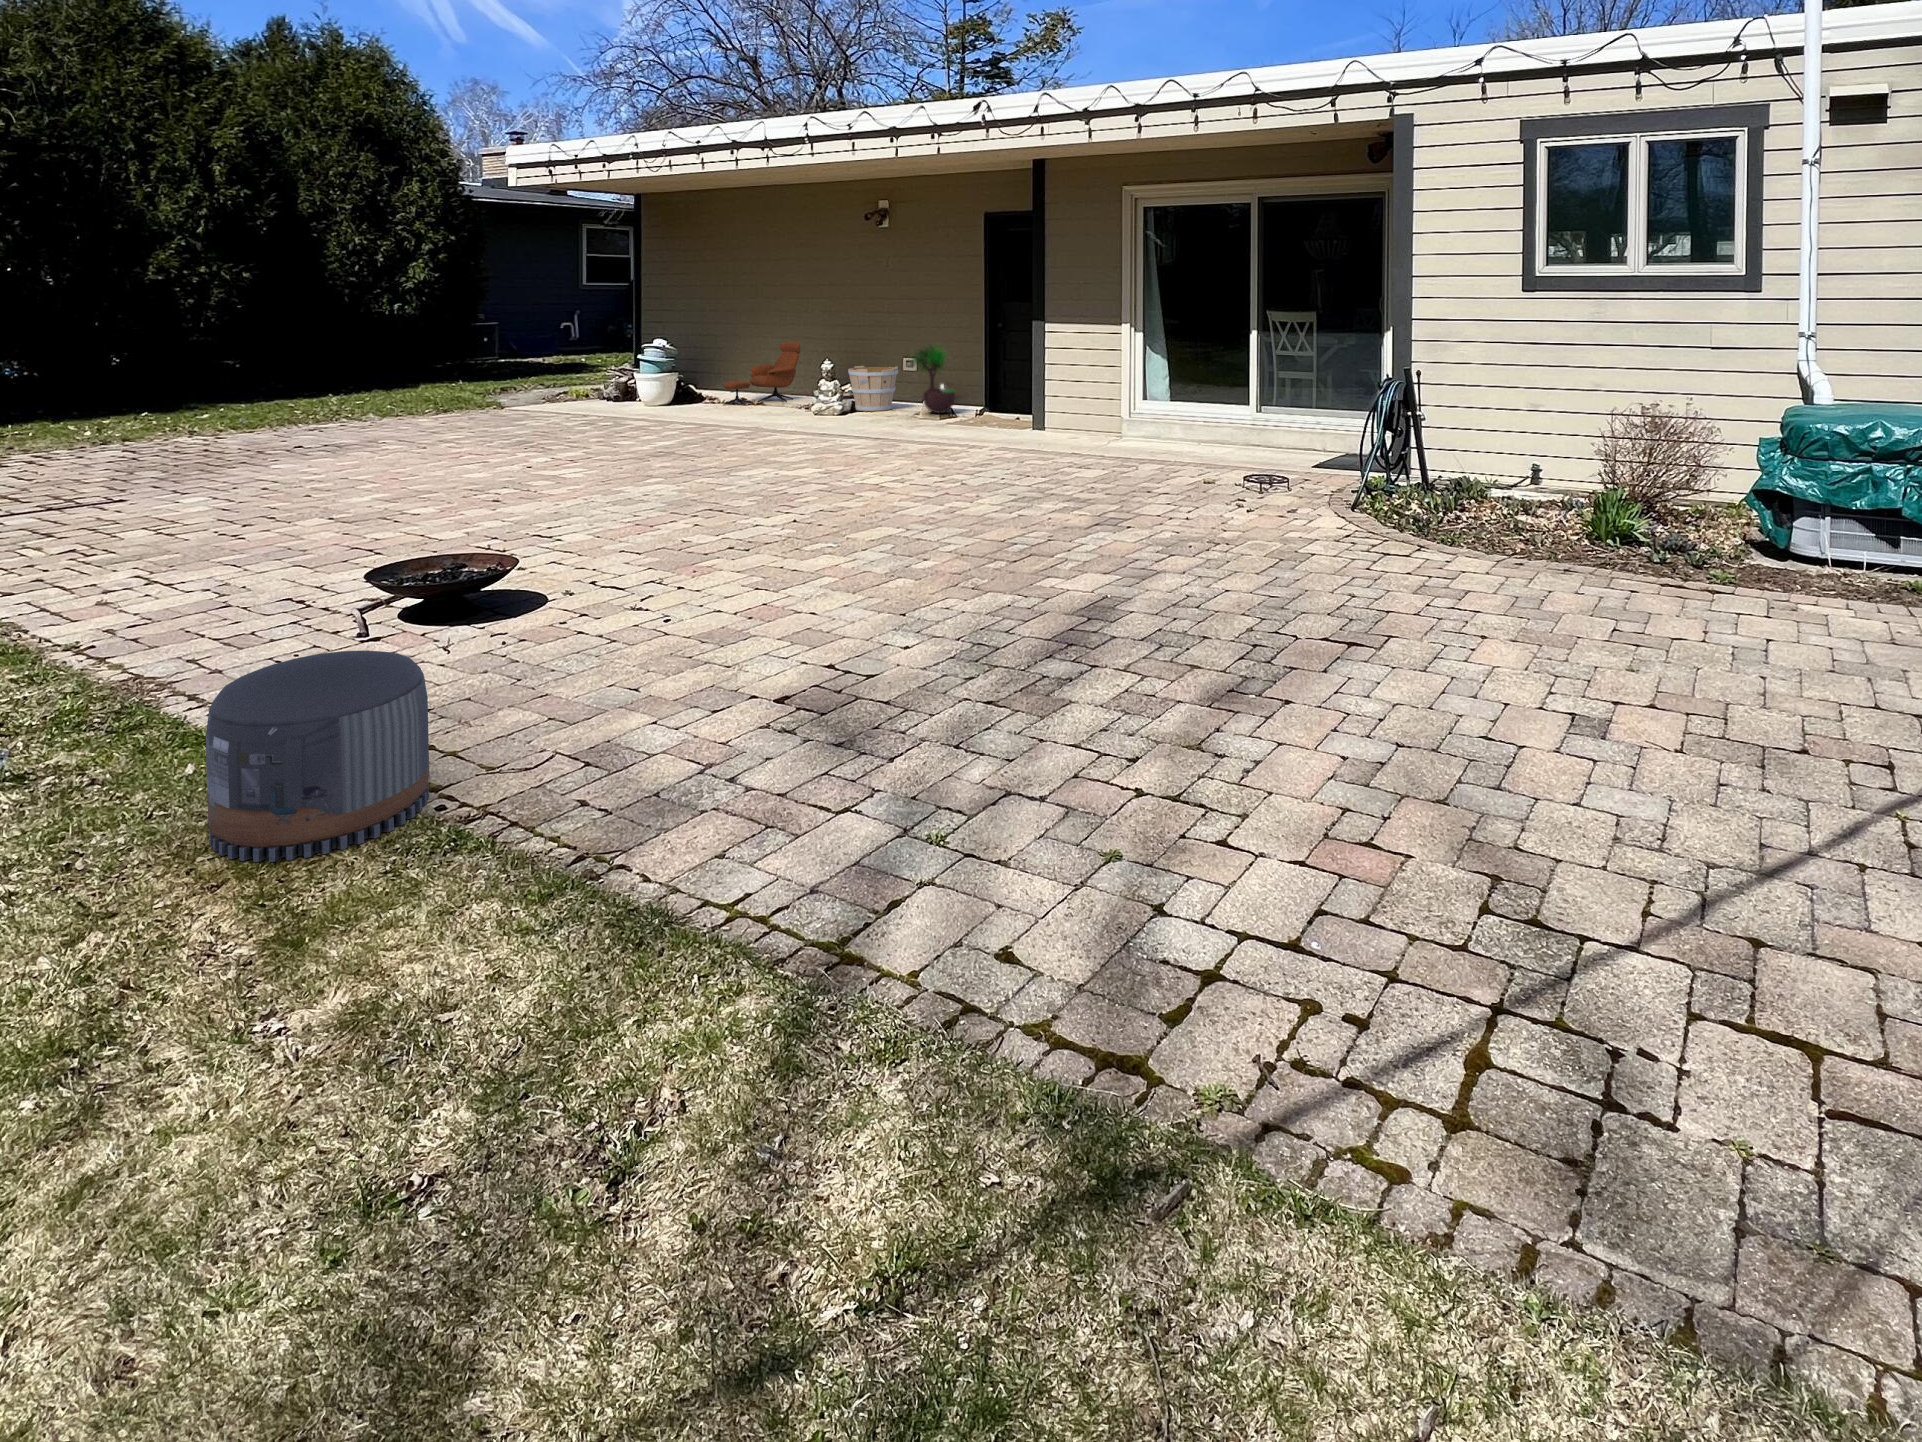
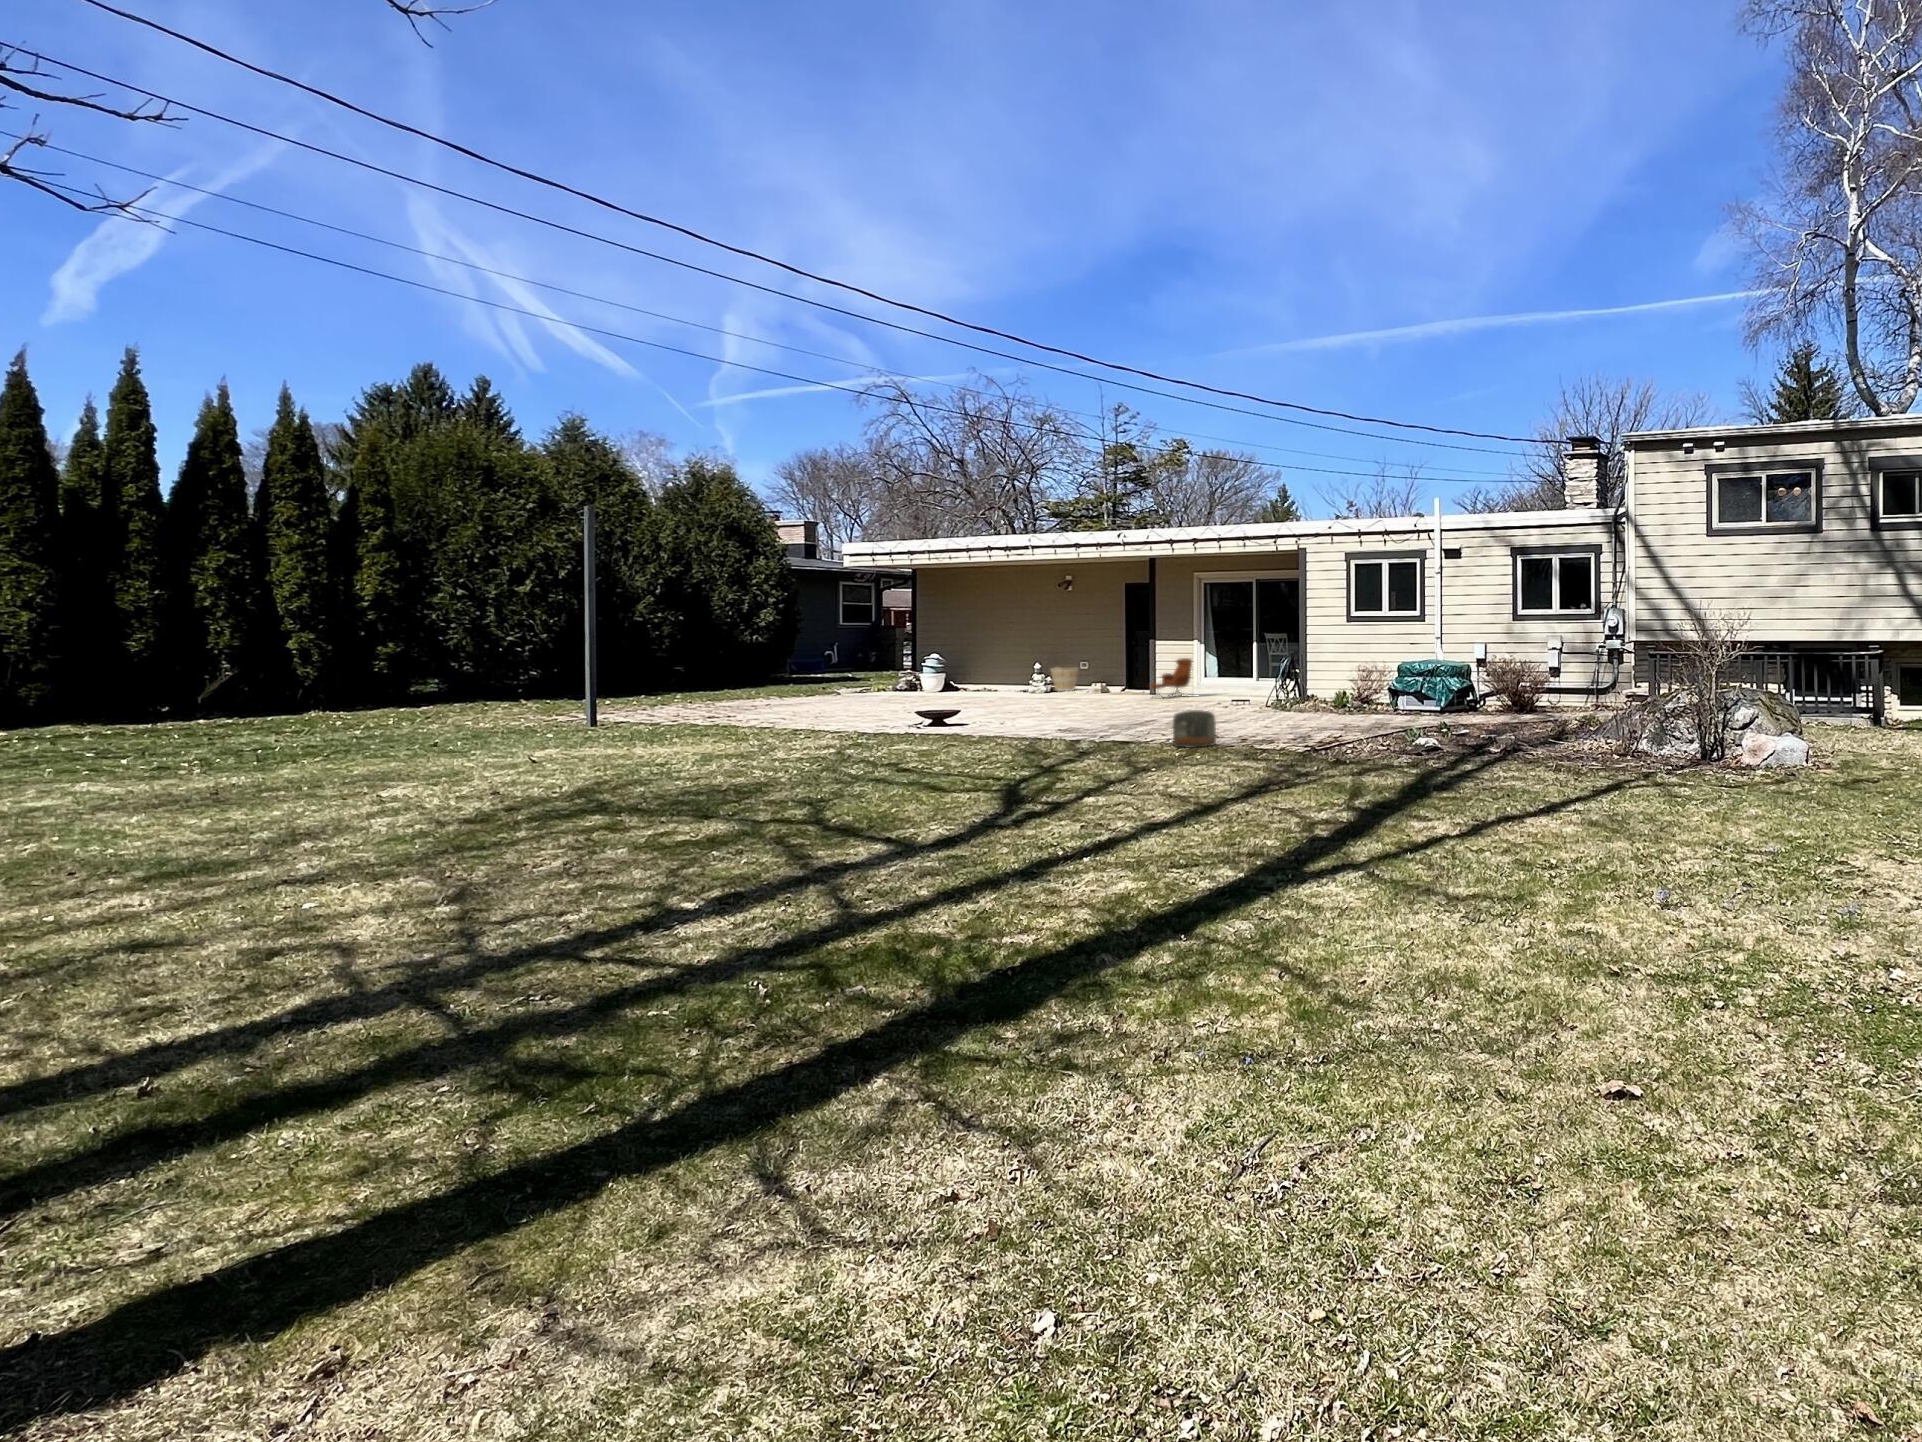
lounge chair: present [724,341,800,405] -> present [1150,658,1192,698]
potted tree: present [912,344,955,413] -> none [1084,650,1112,691]
pouf: present [206,650,429,862] -> present [1173,710,1216,747]

